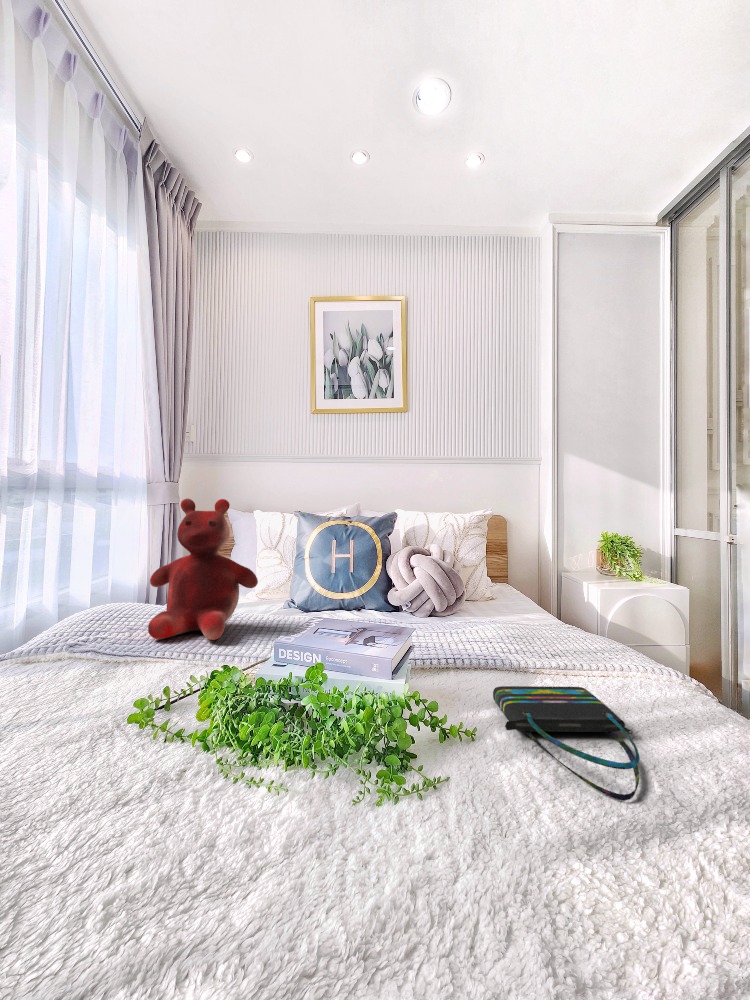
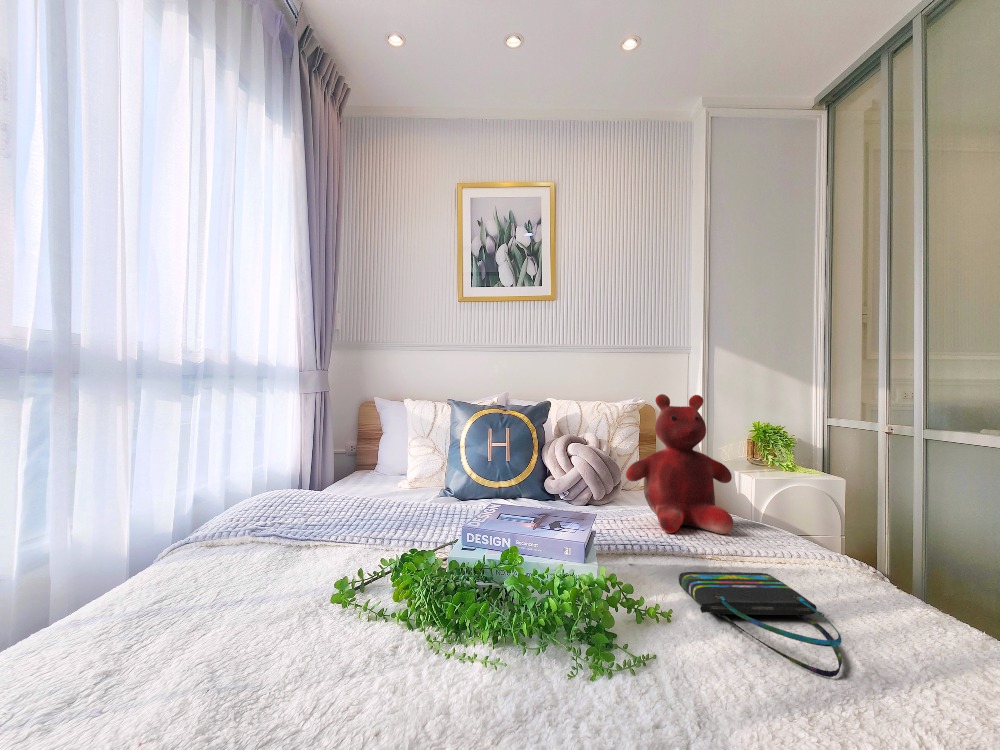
teddy bear: present [148,499,258,640] -> present [626,394,733,534]

